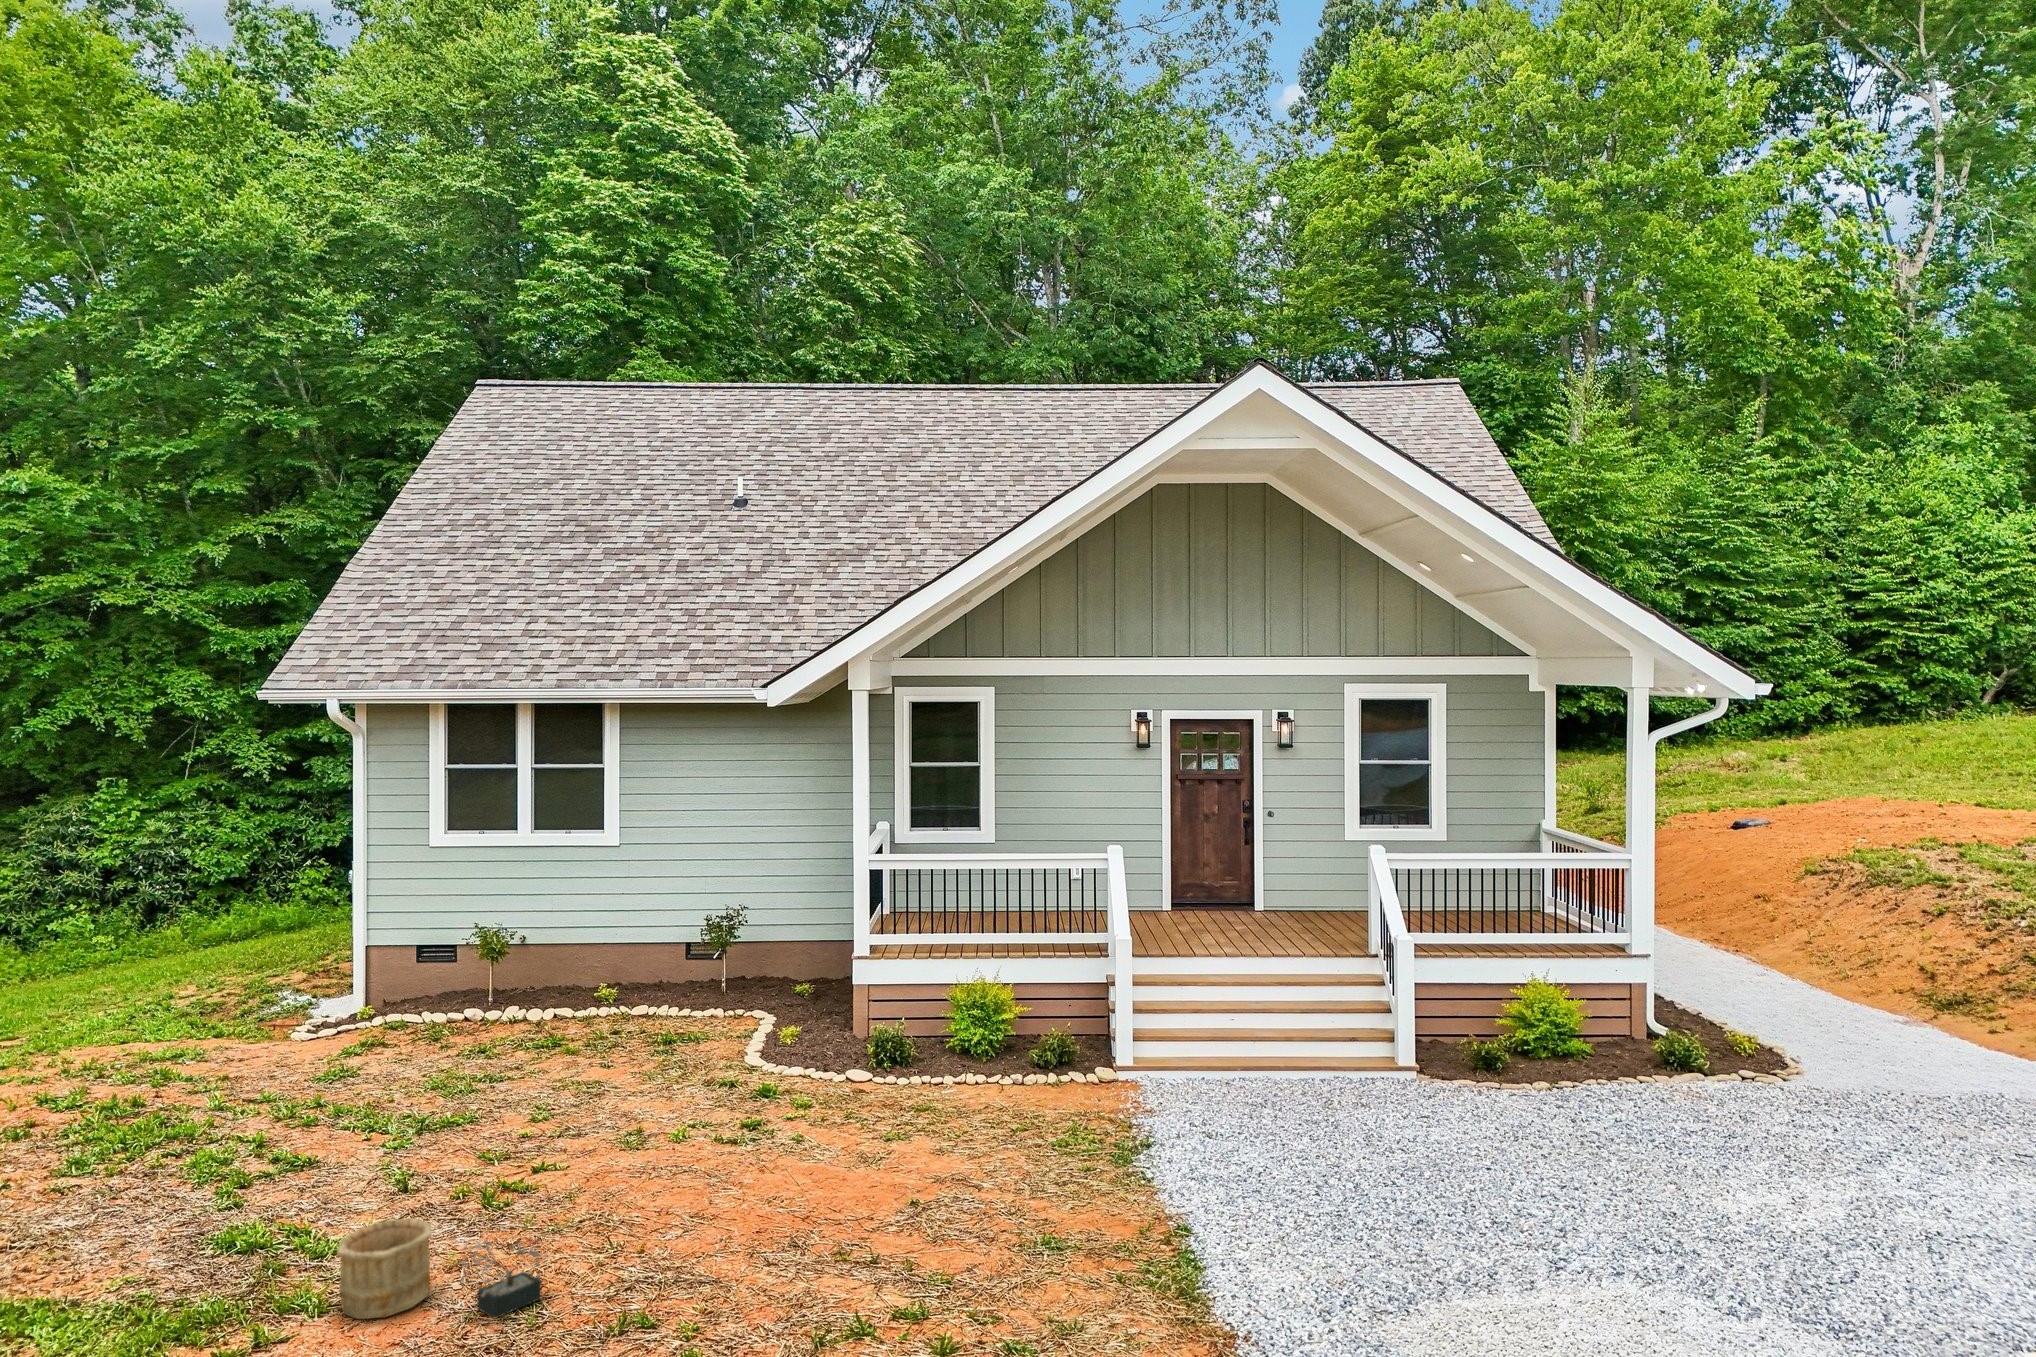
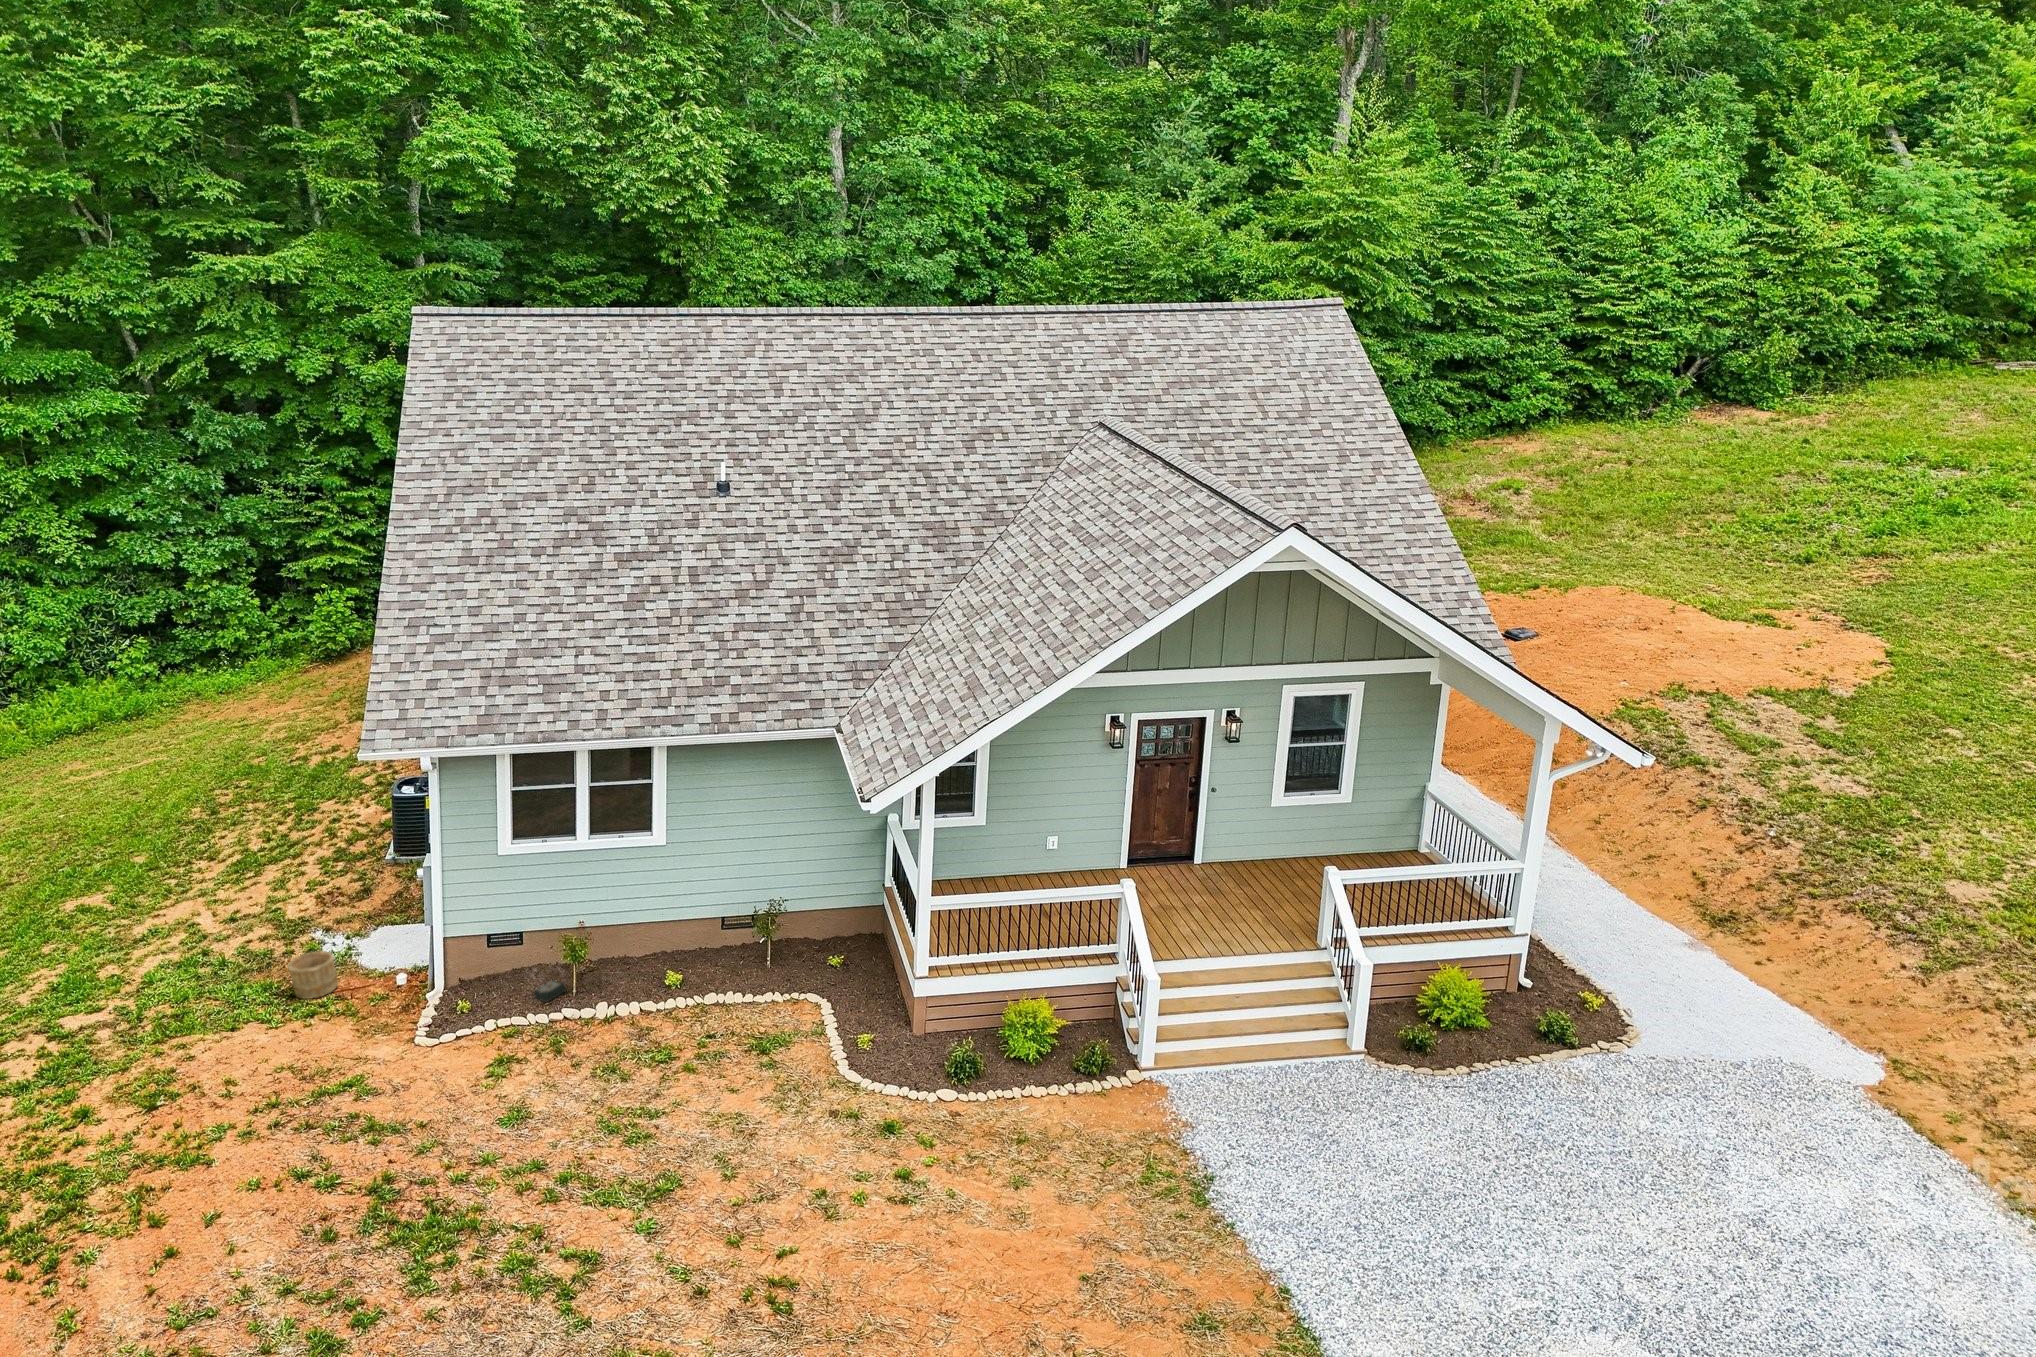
wooden bucket: present [337,1218,431,1319] -> present [288,951,338,999]

